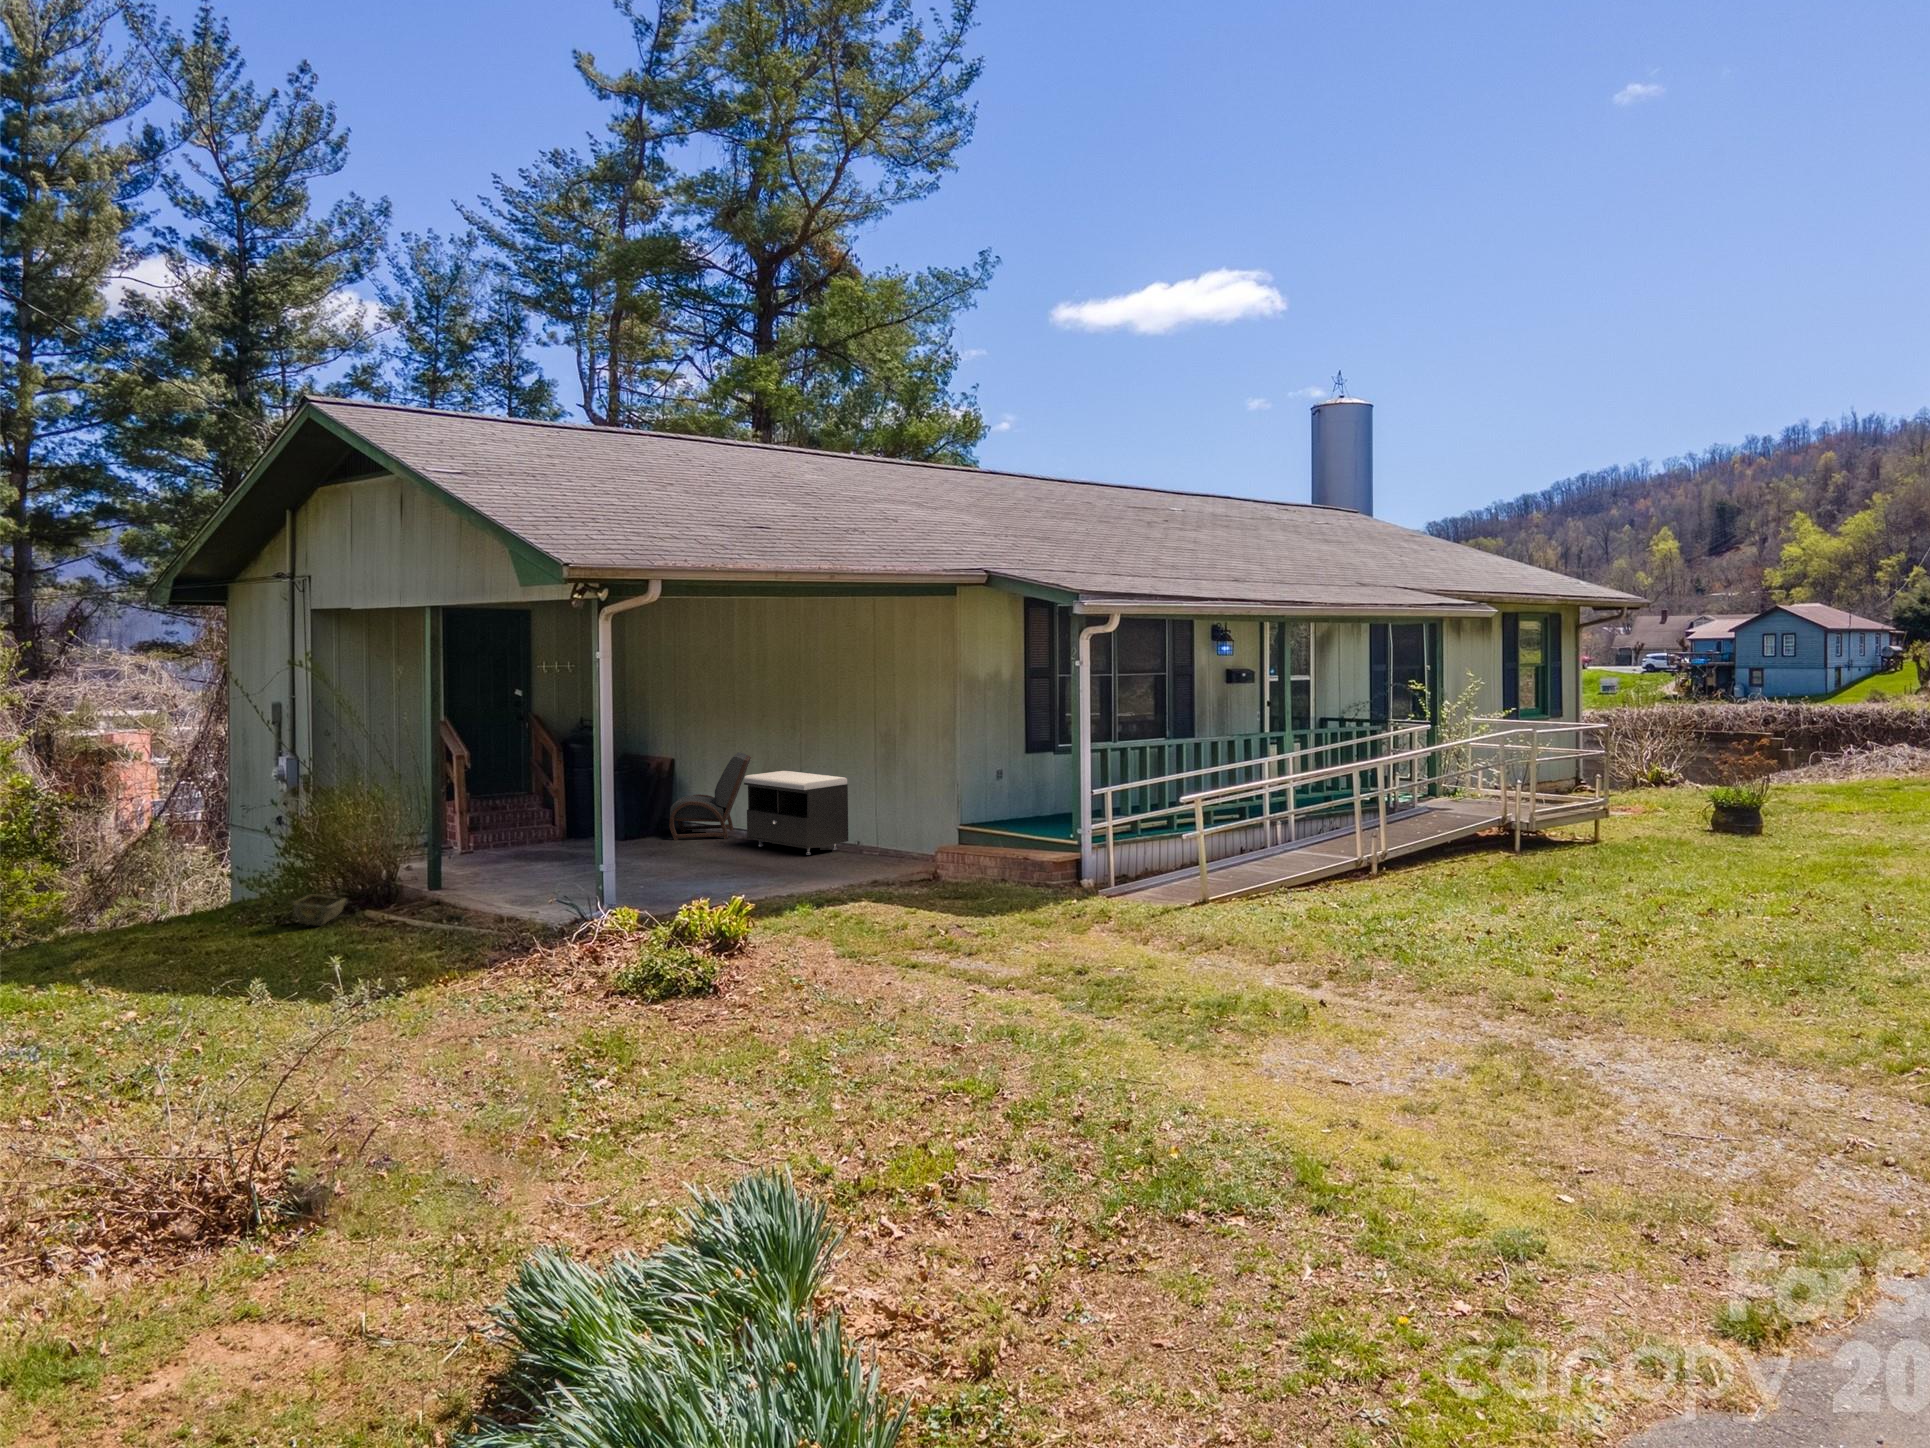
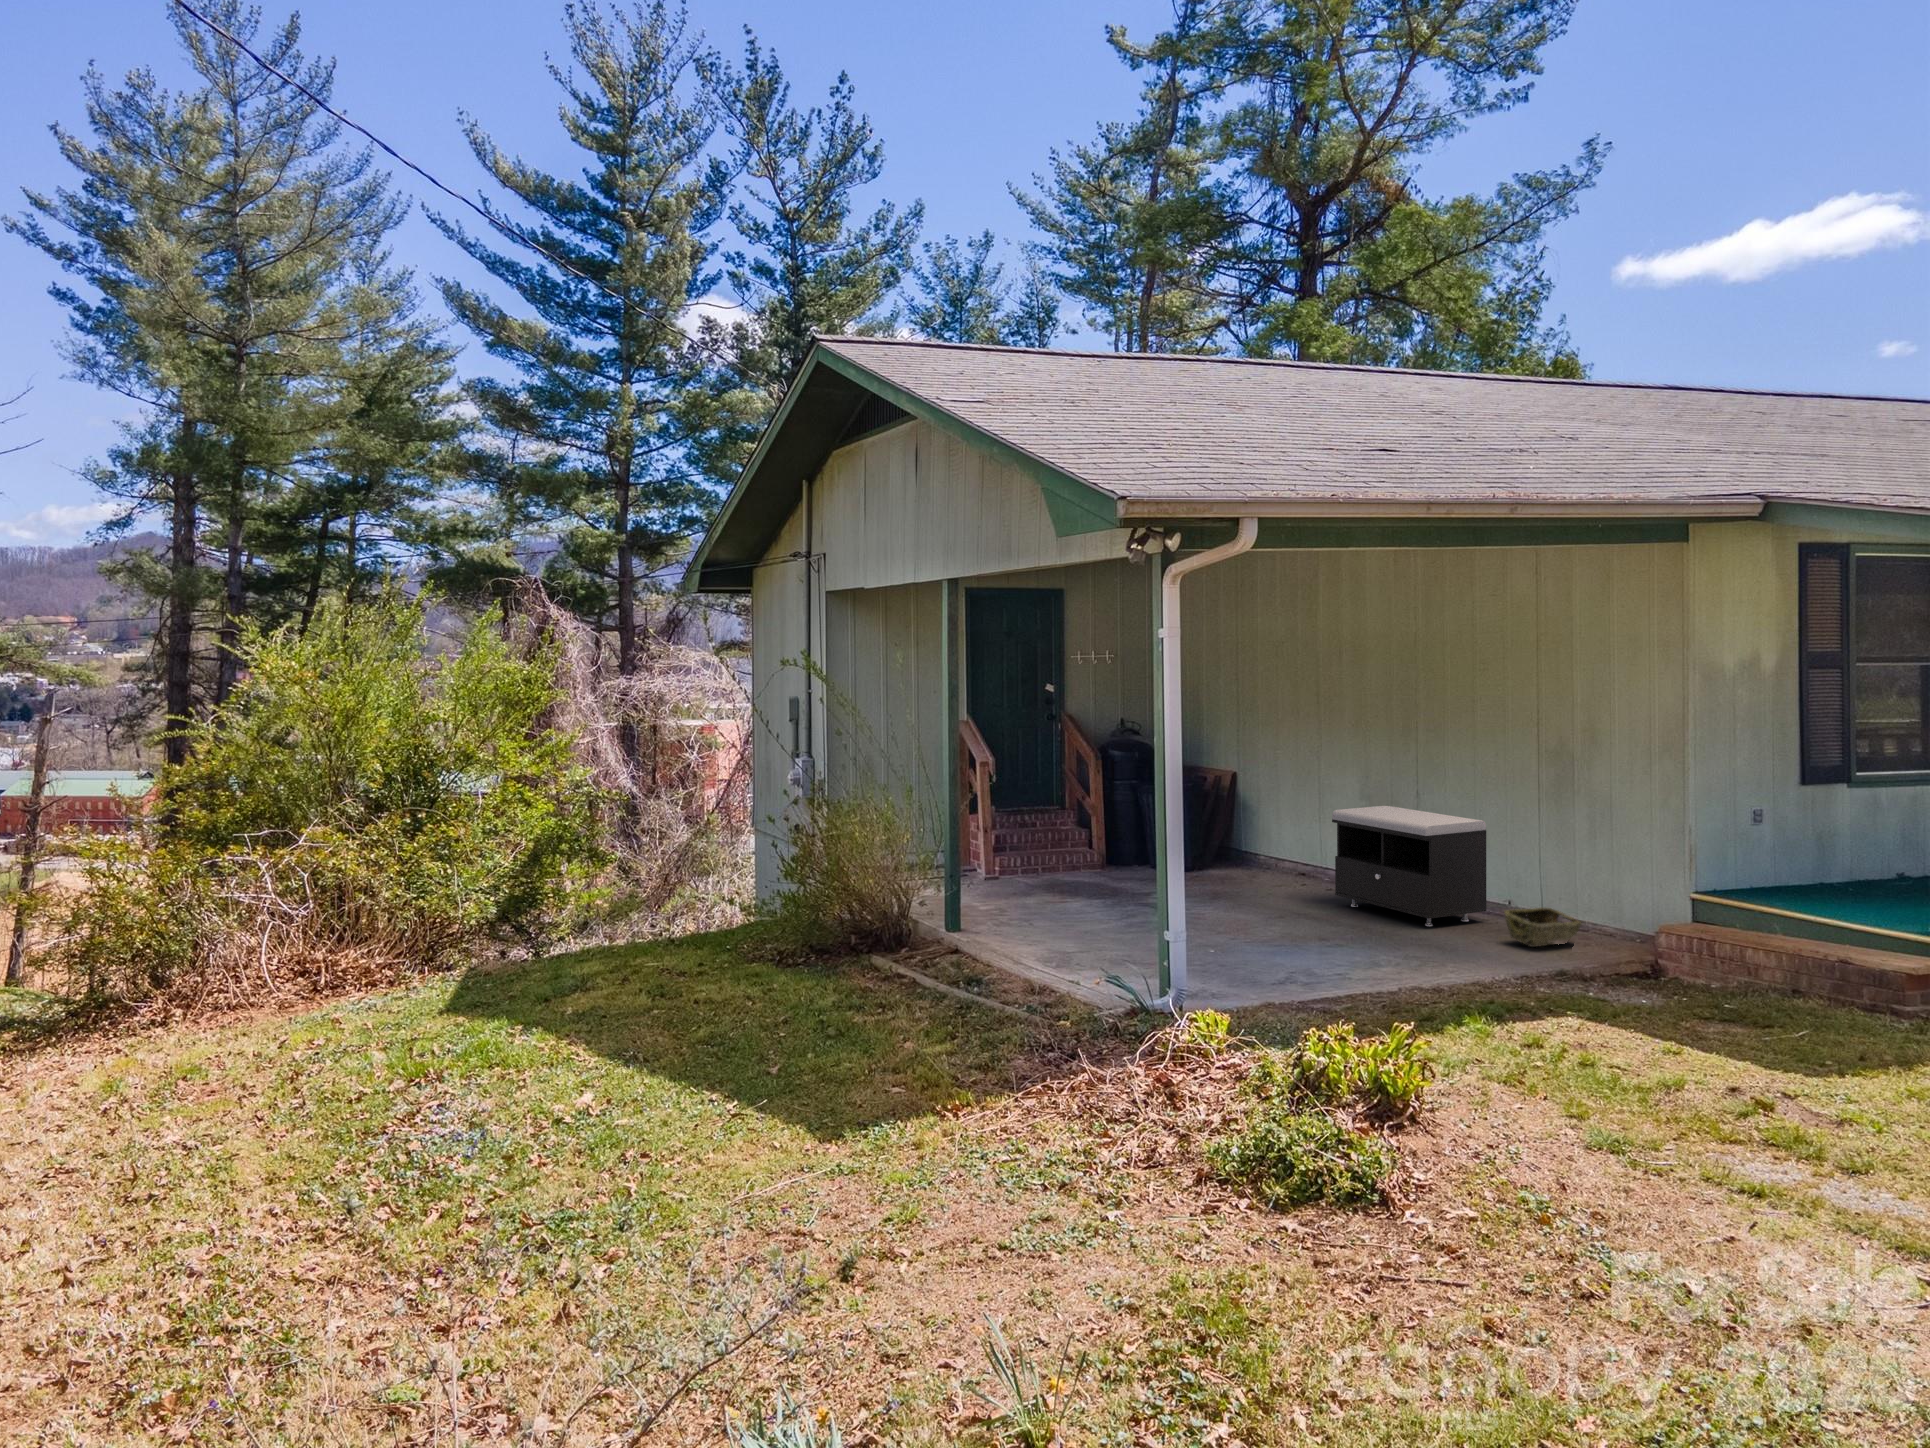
lounge chair: present [669,752,751,840] -> none [1228,778,1335,891]
woven basket: present [293,894,346,926] -> present [1504,908,1581,947]

